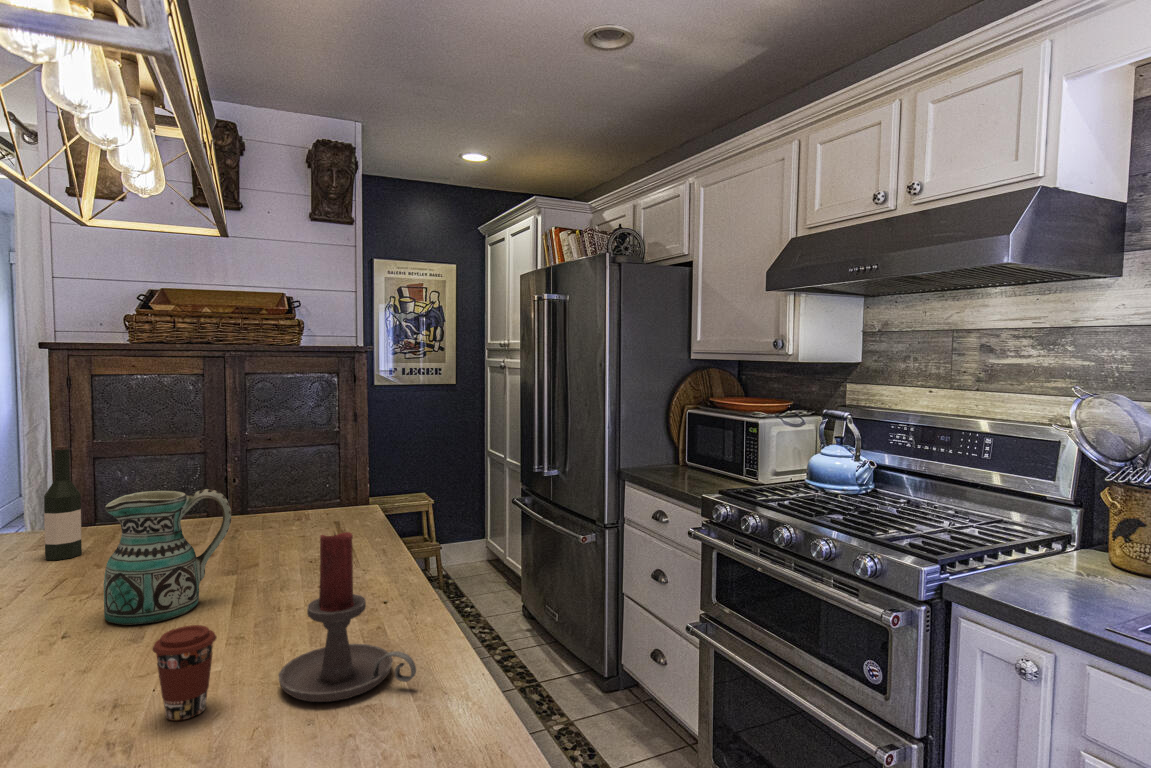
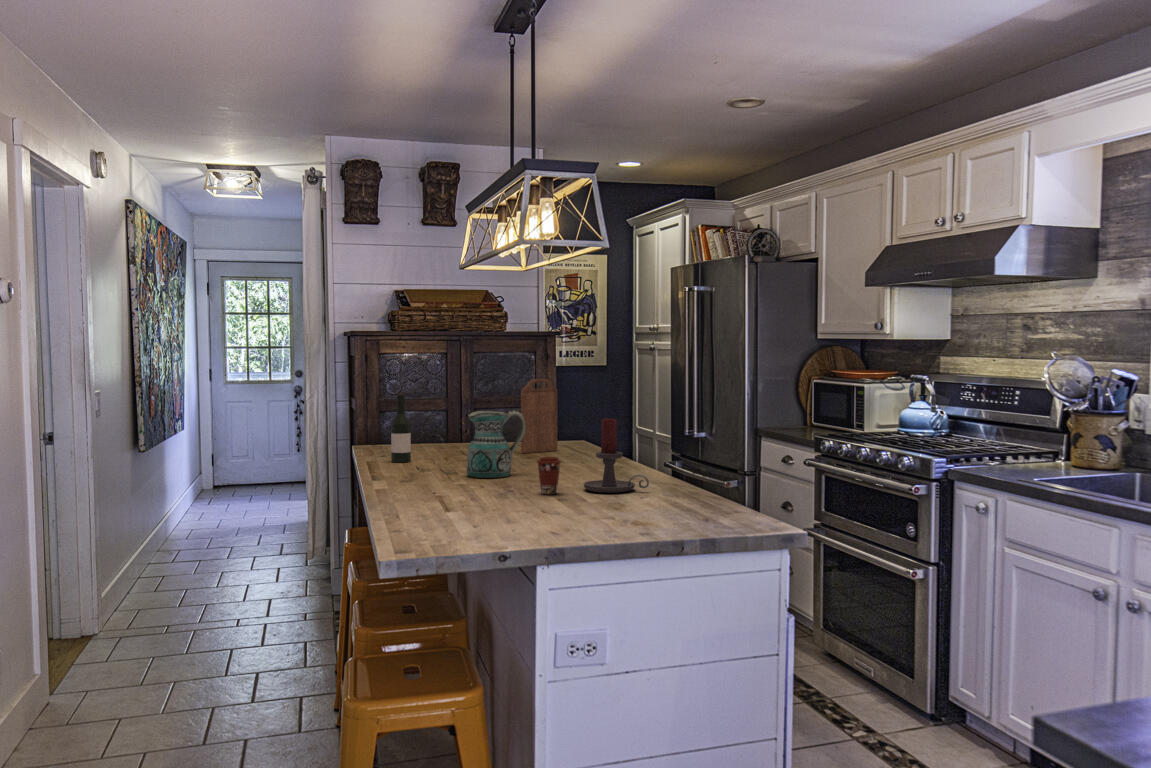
cutting board: none [291,414,351,522] -> present [521,379,558,453]

